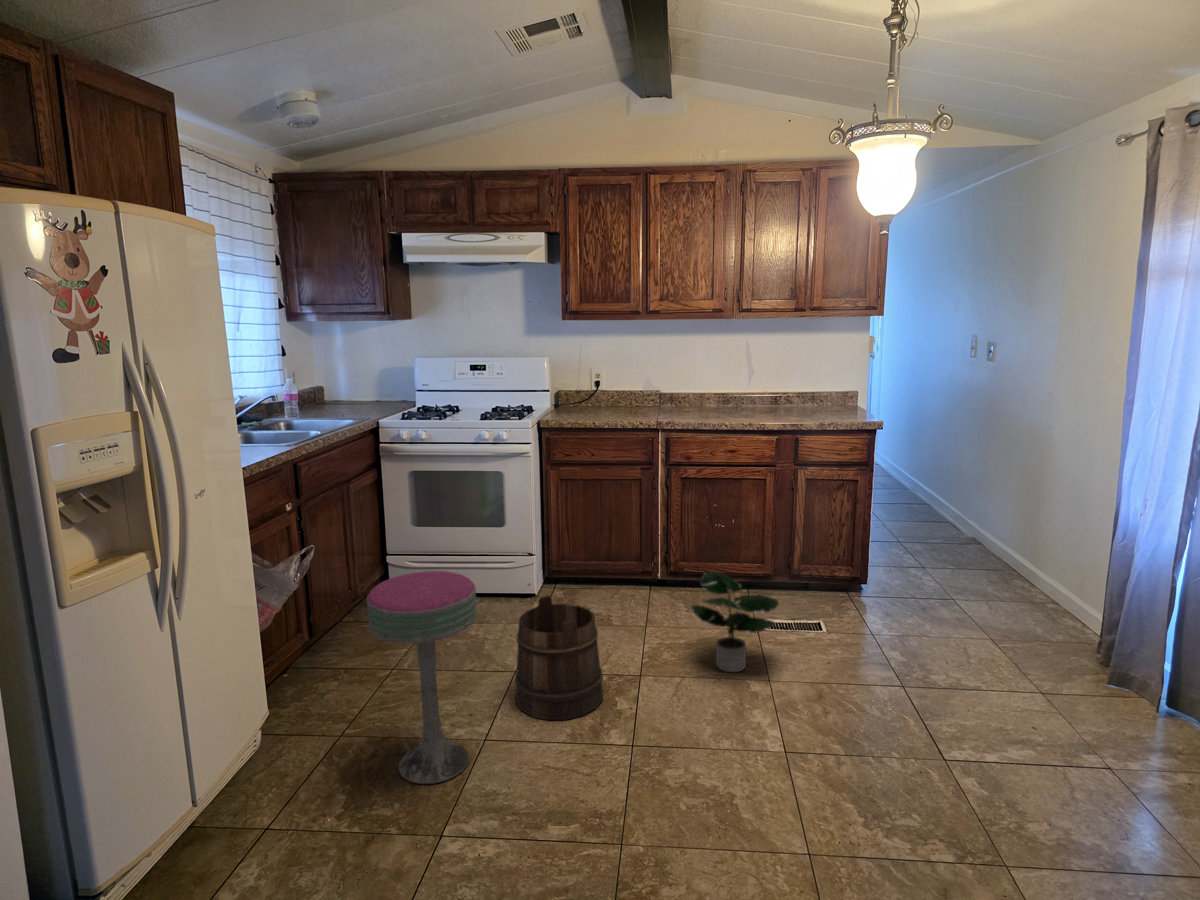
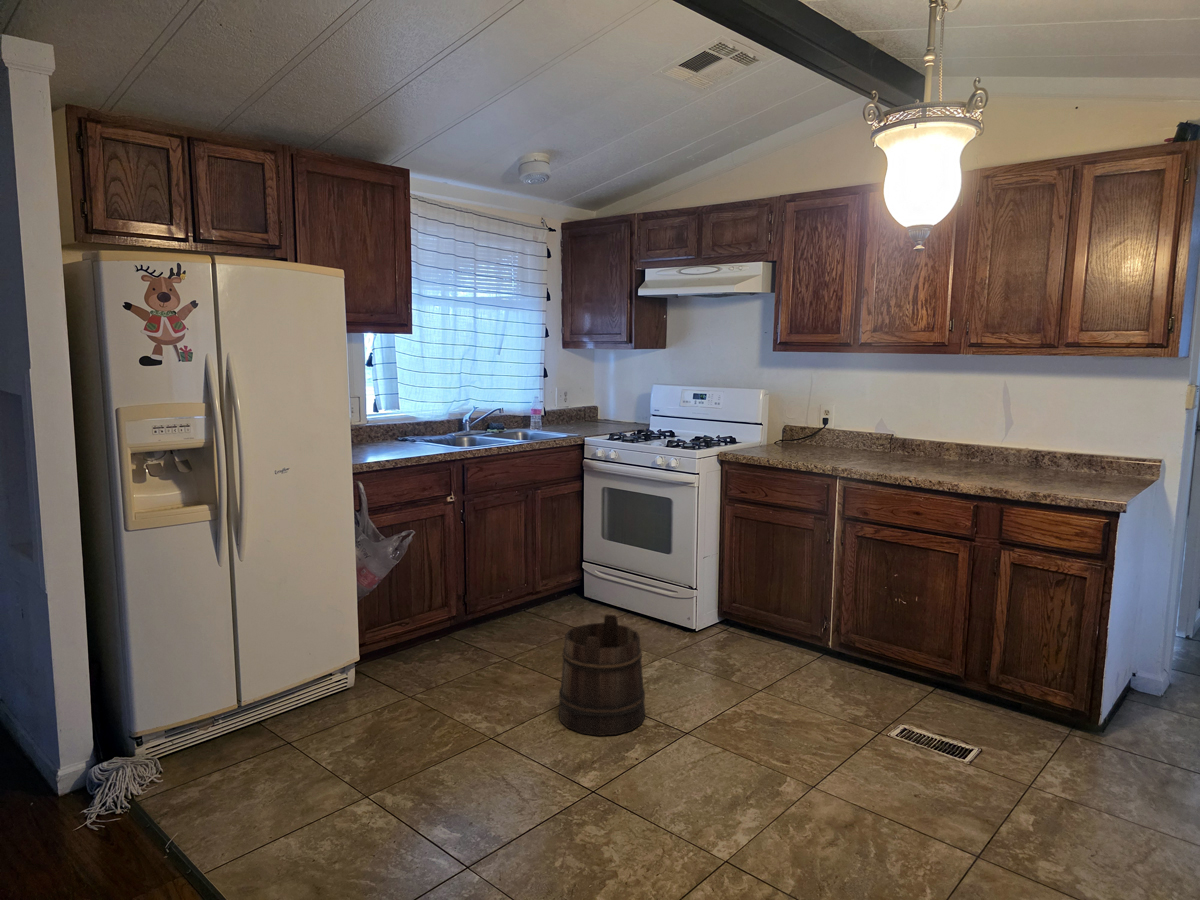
bar stool: present [367,571,477,784] -> none [404,557,496,738]
potted plant: present [691,572,779,672] -> none [753,638,855,757]

